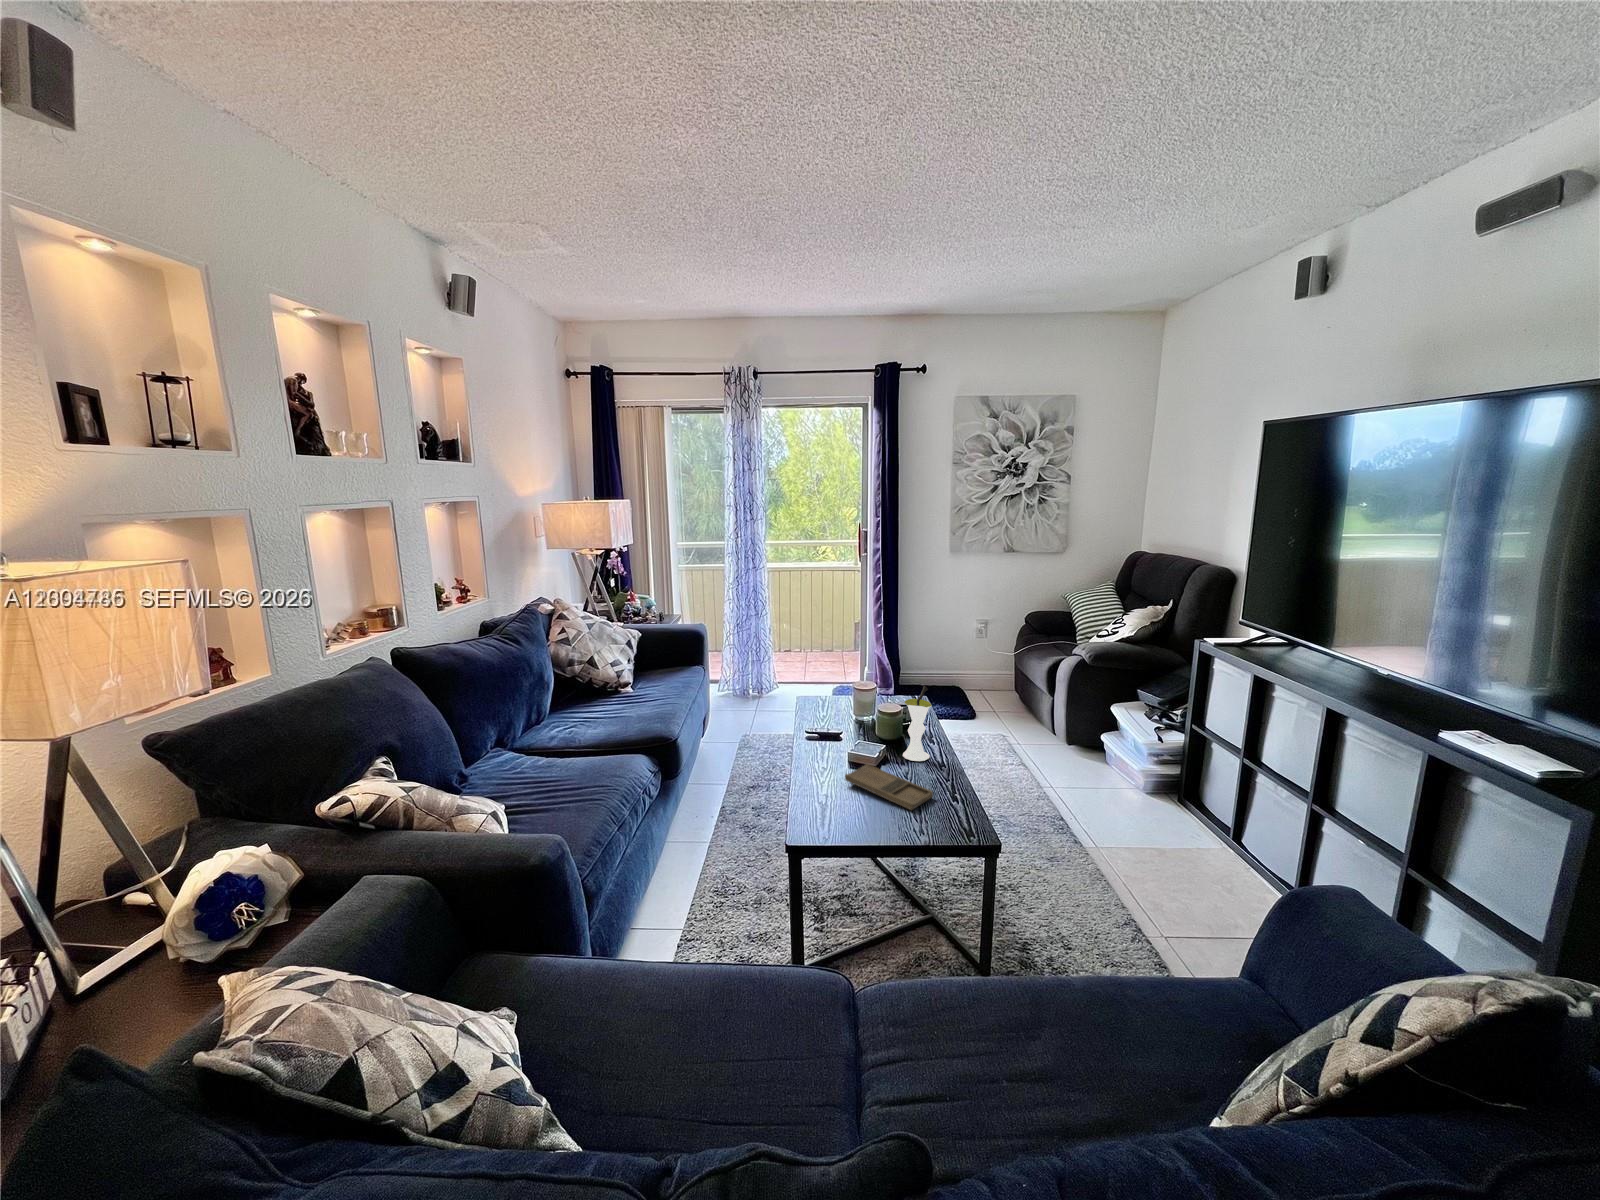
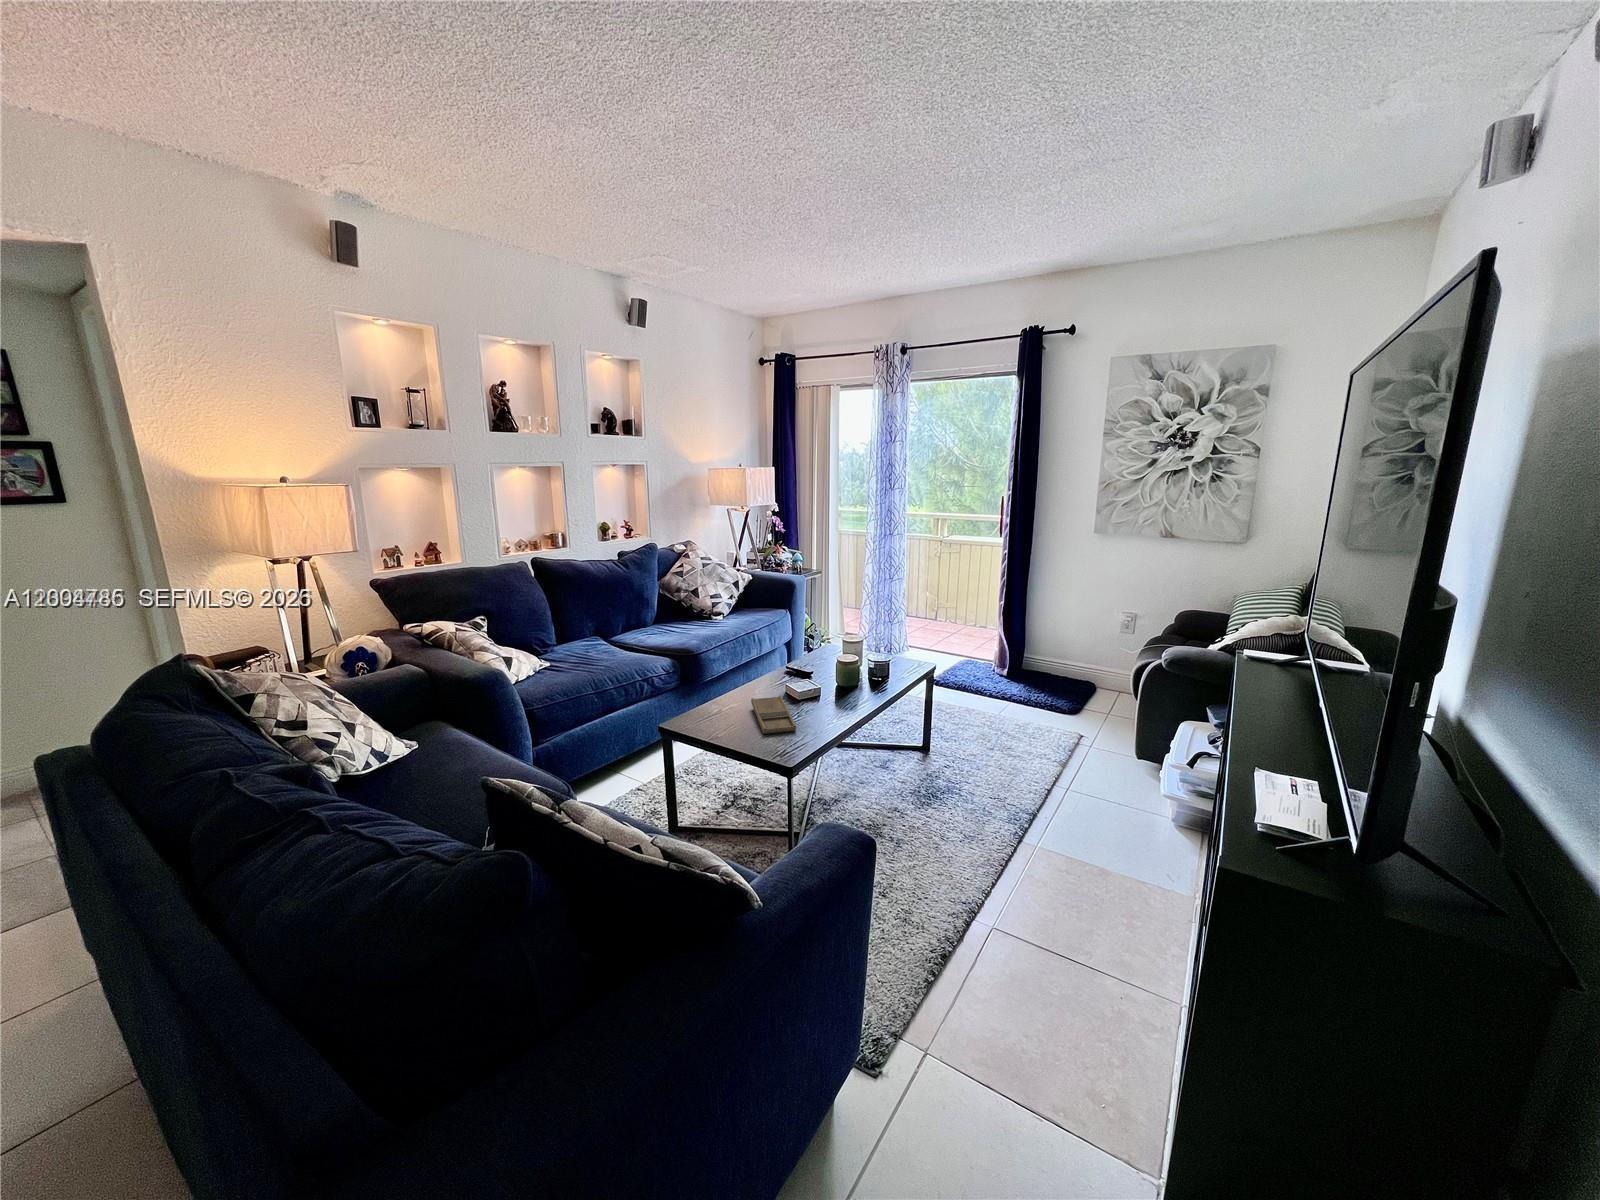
vase: present [903,686,932,761] -> none [829,641,857,707]

